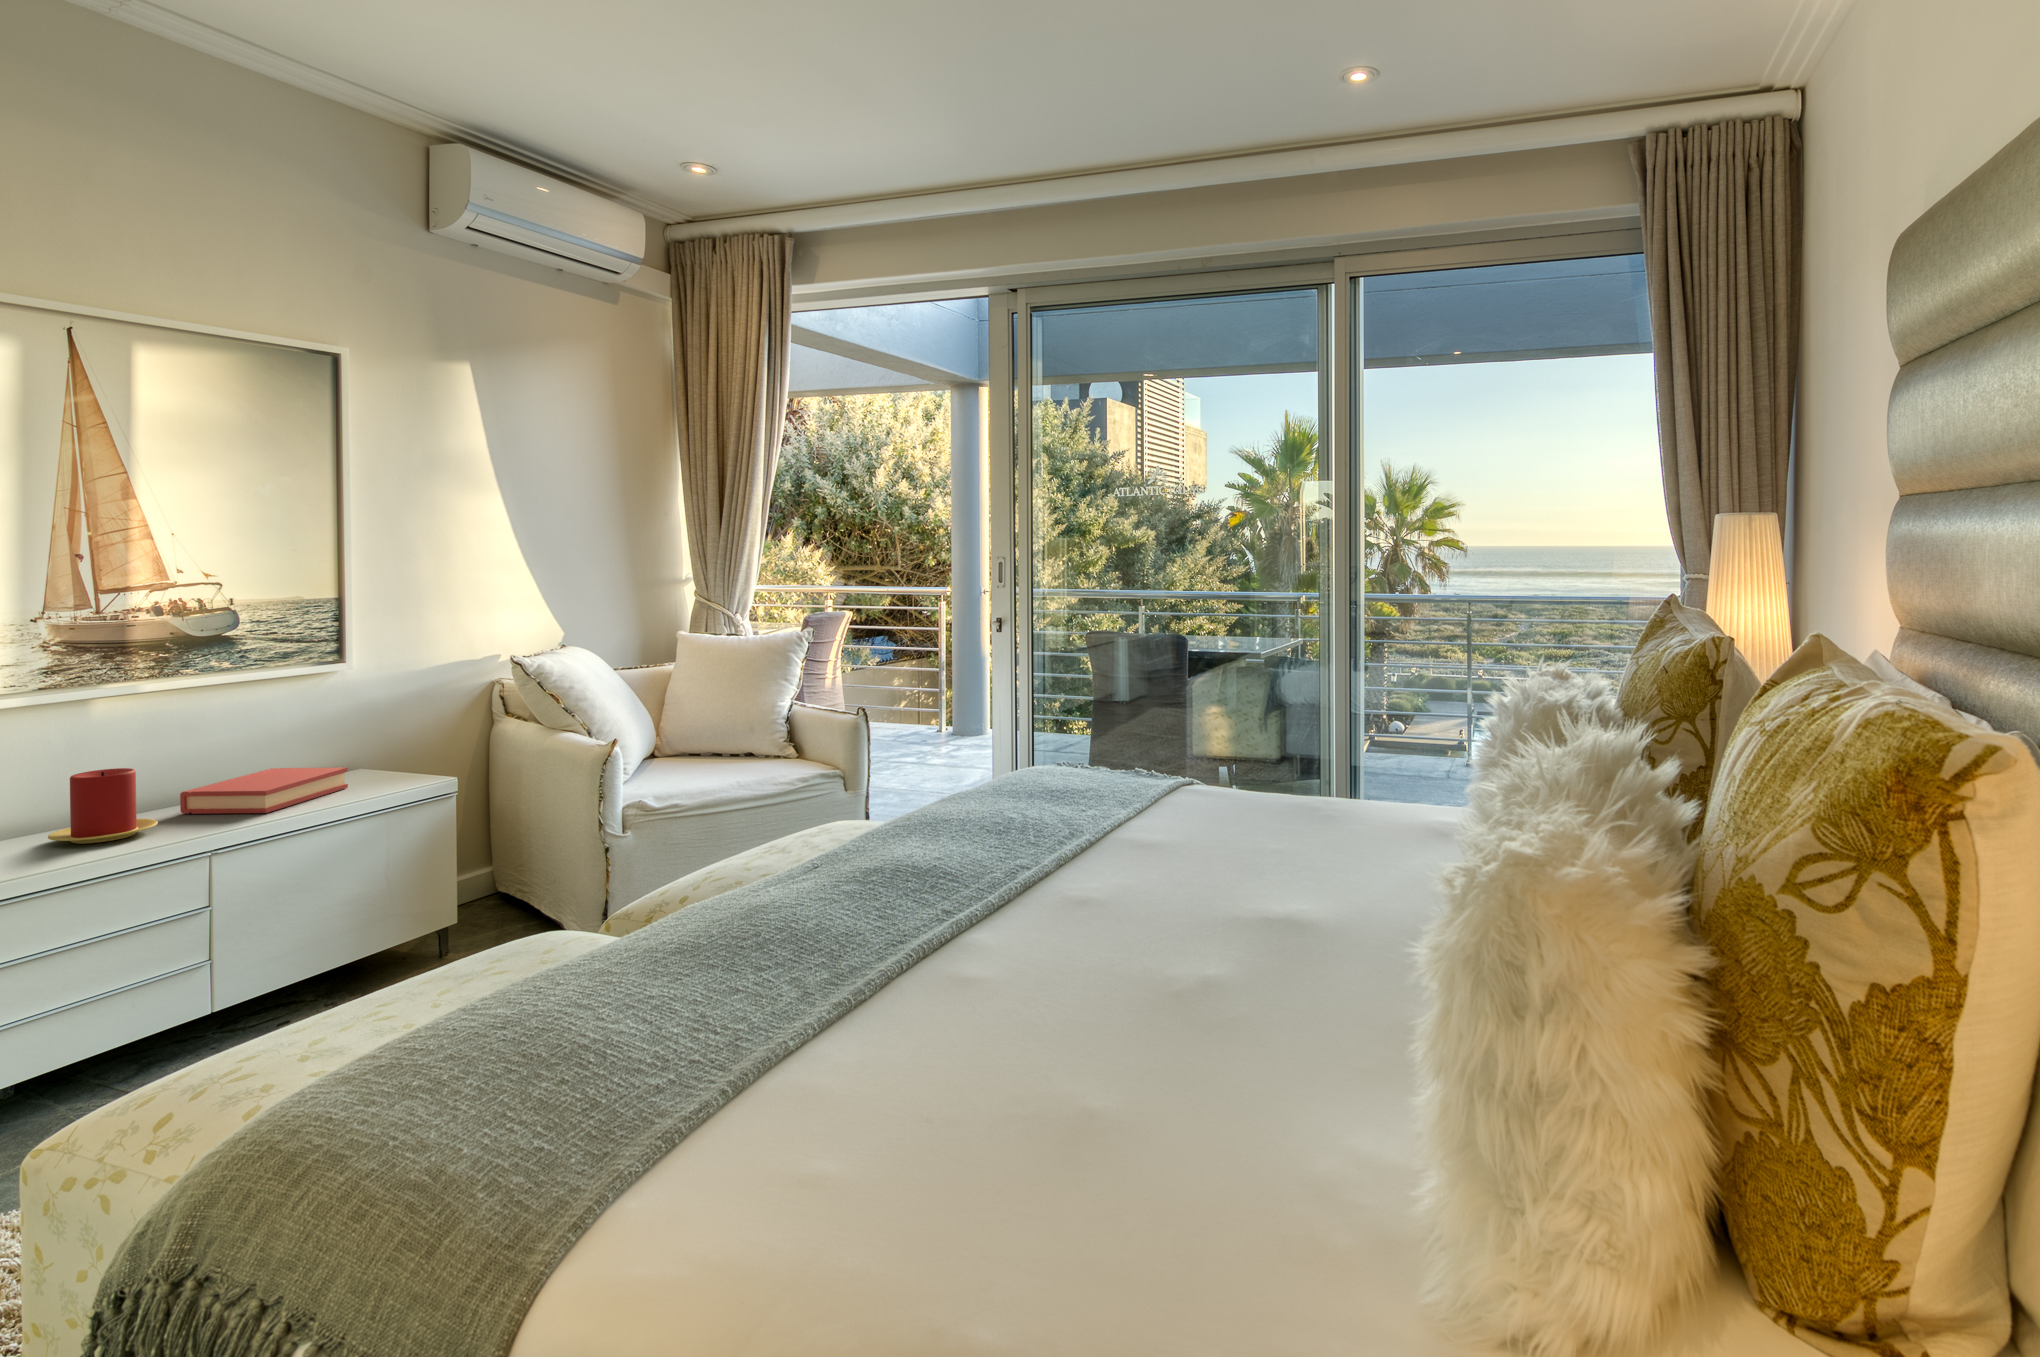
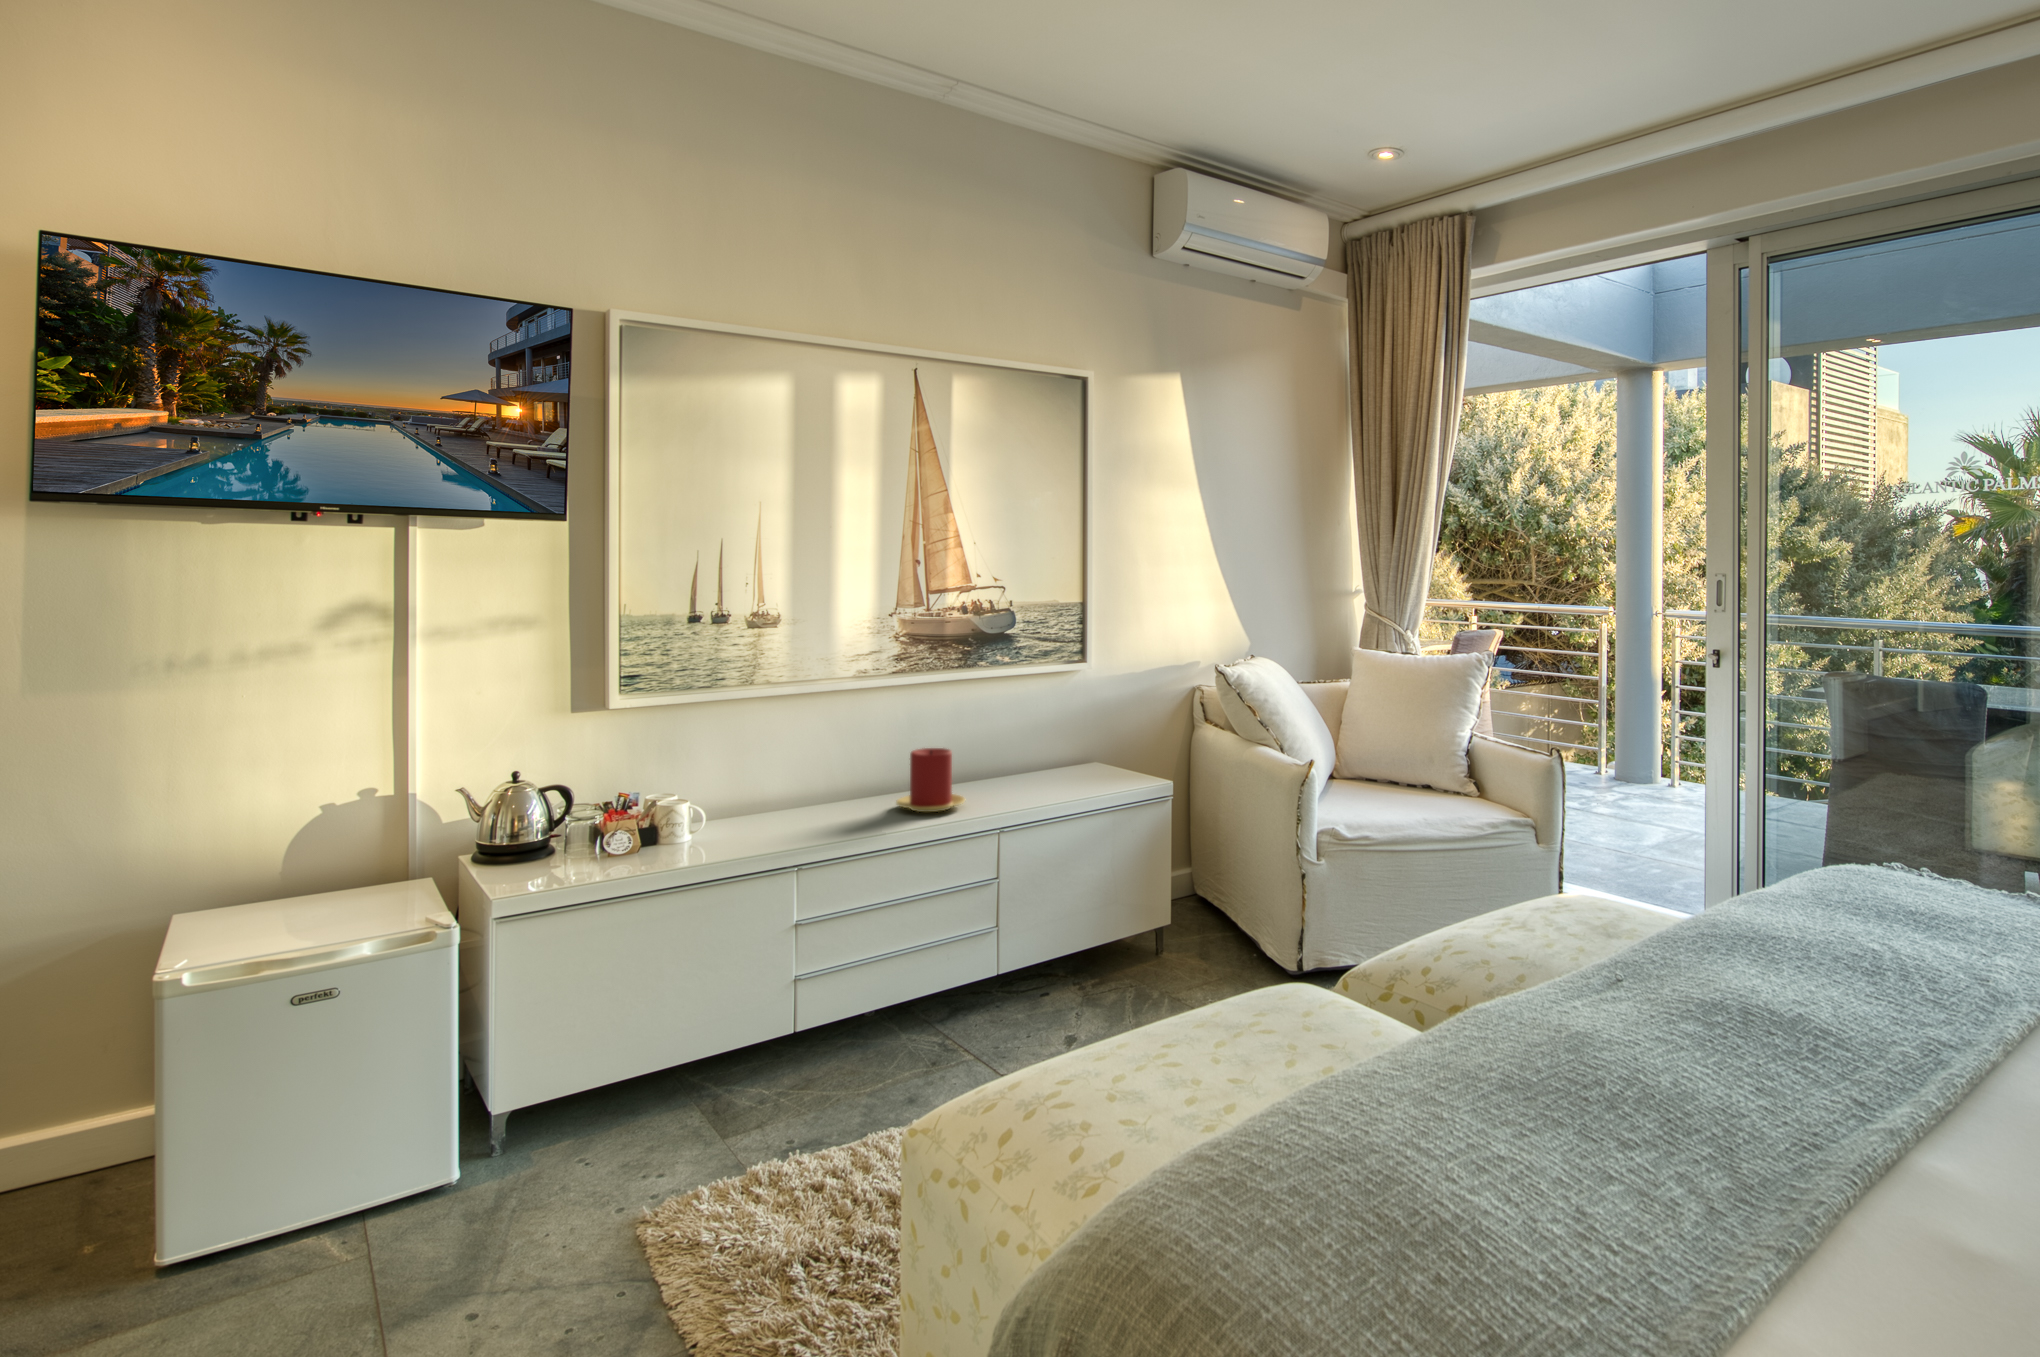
hardback book: present [180,768,348,814] -> none [977,757,1092,800]

